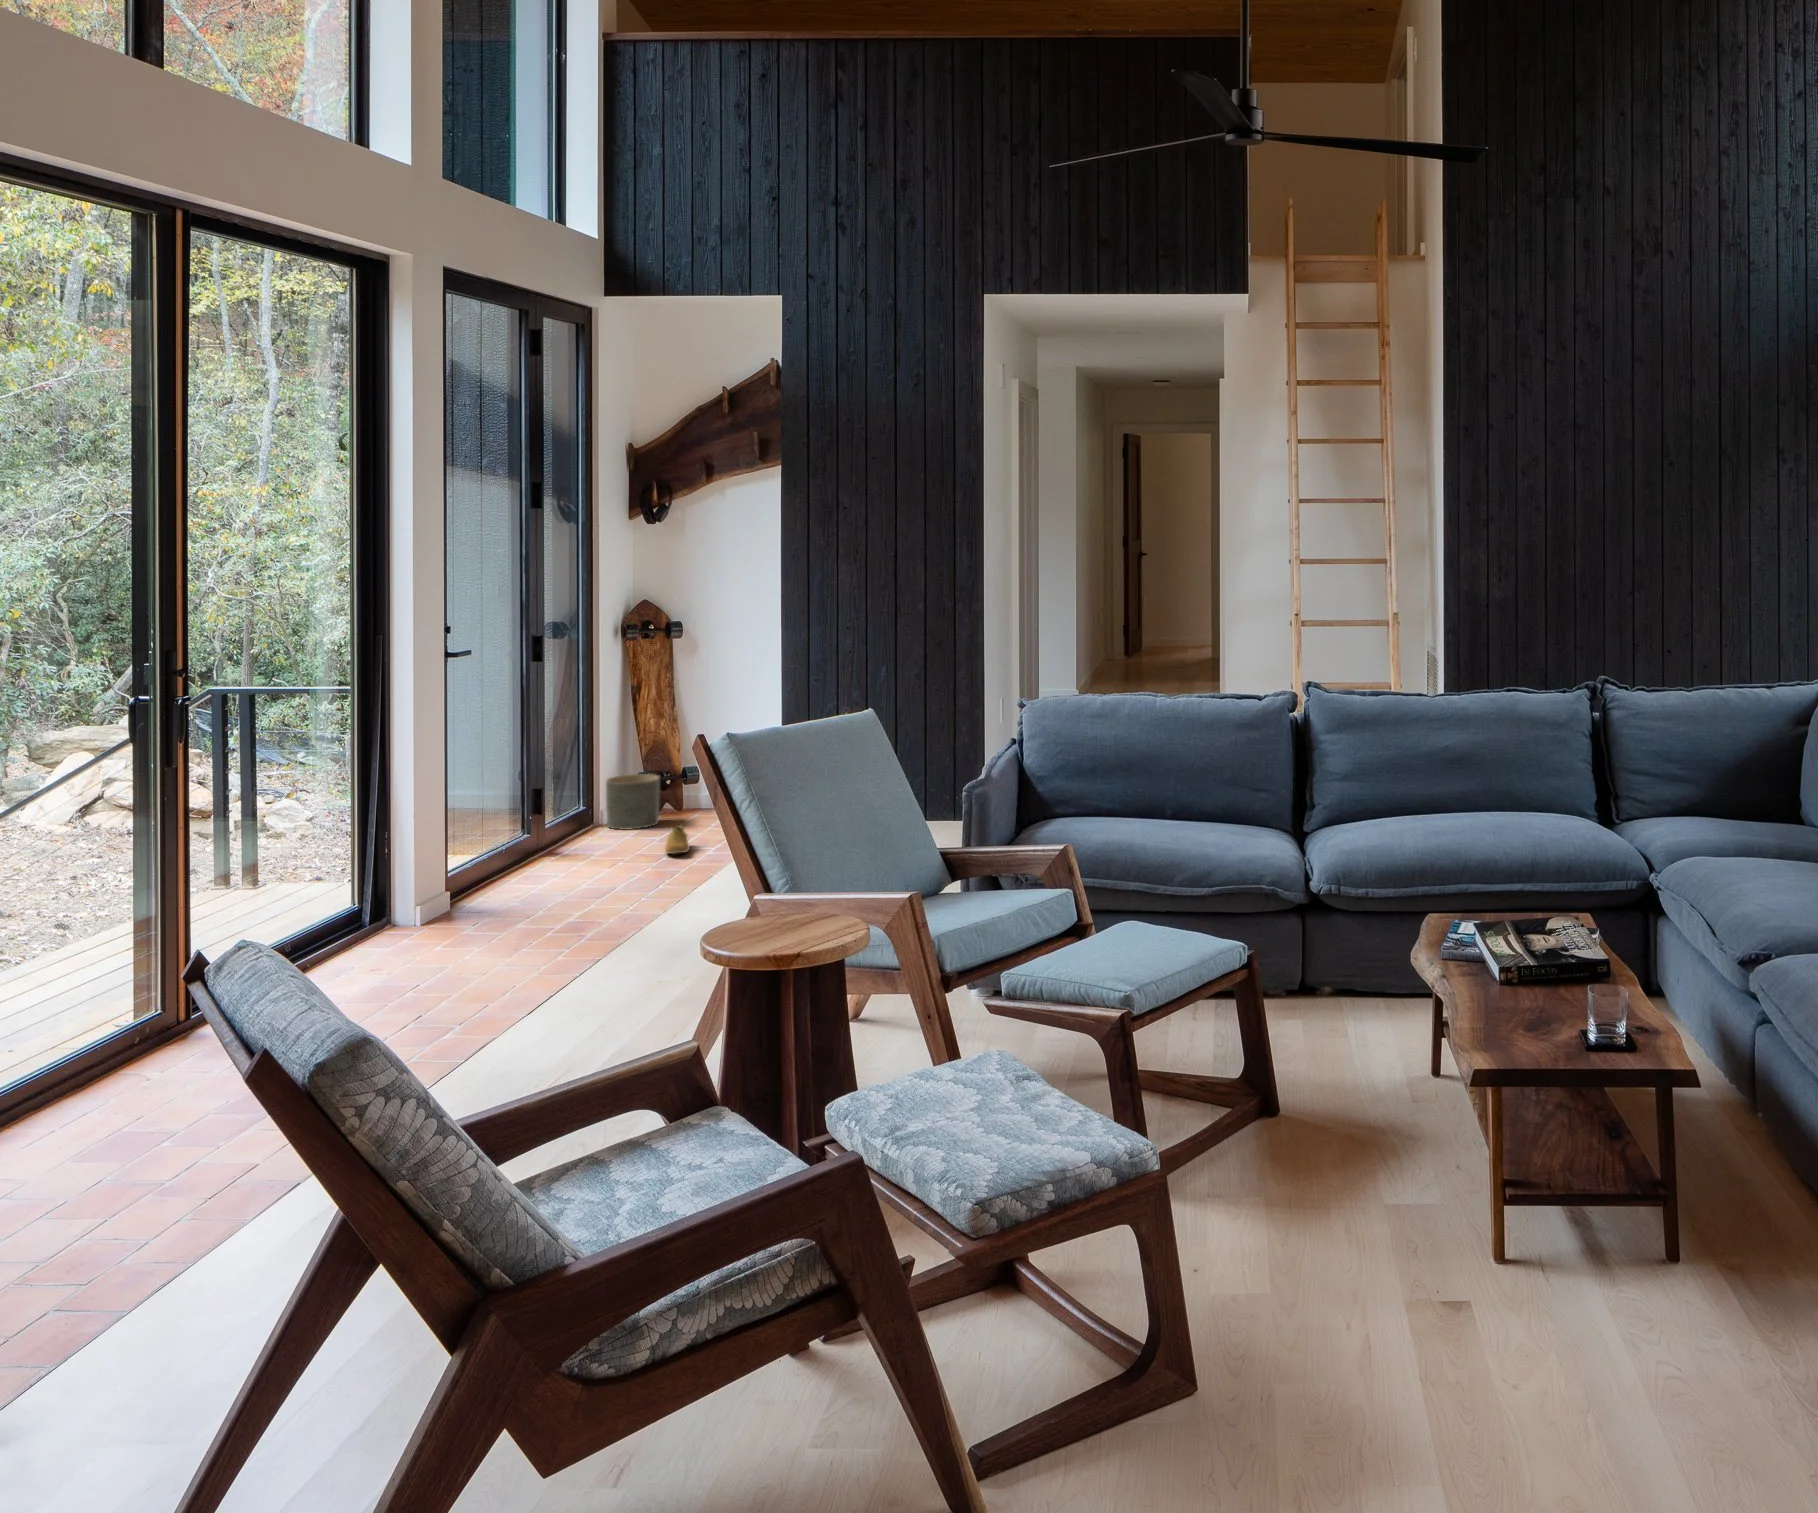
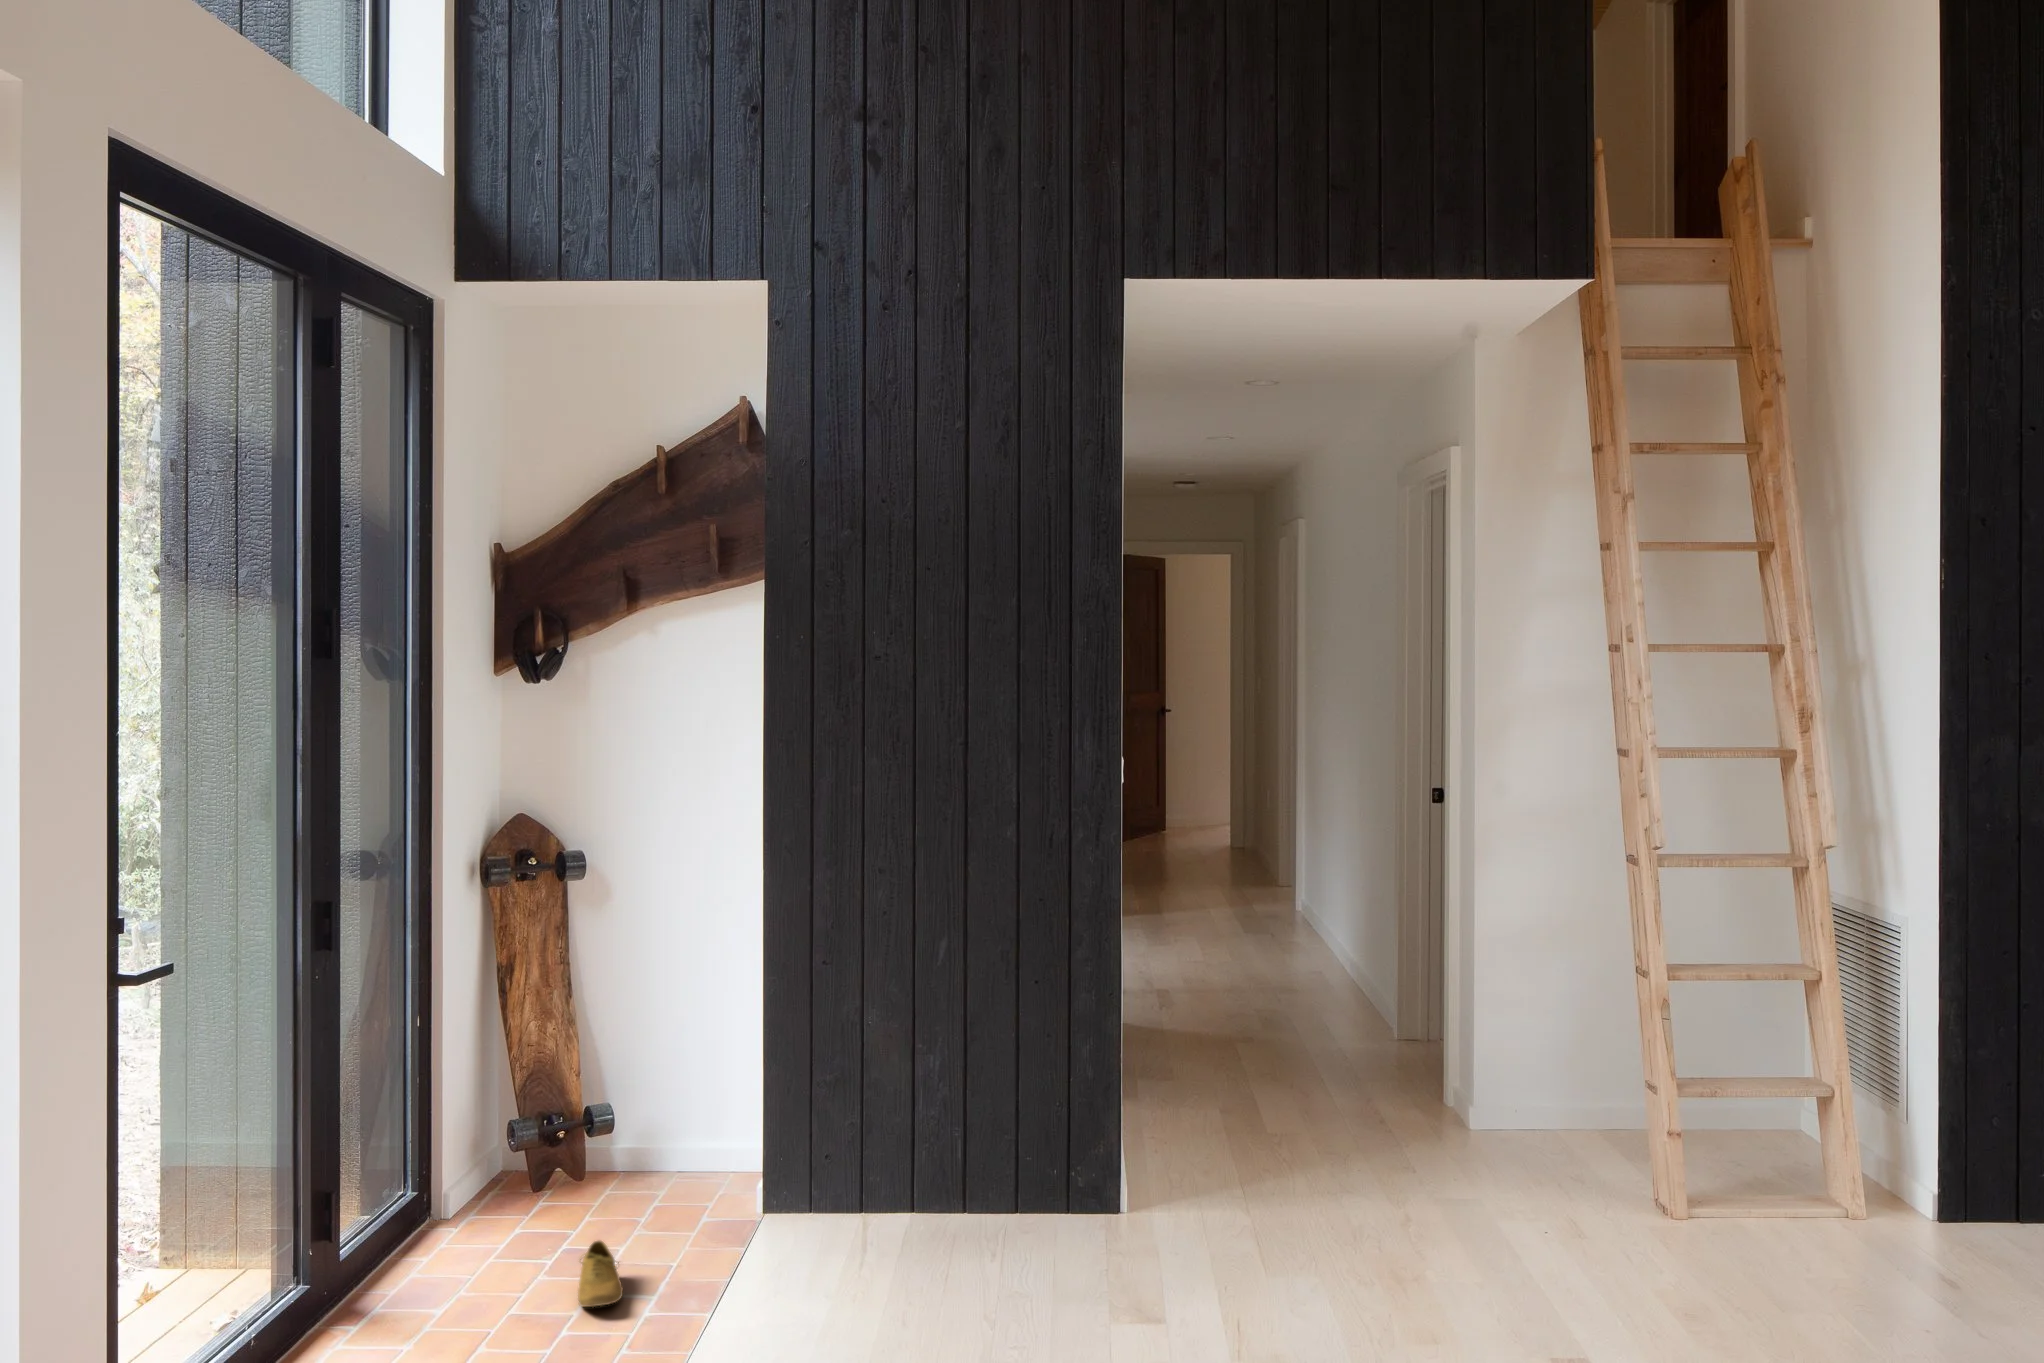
planter: present [606,774,659,830] -> none [452,1122,549,1231]

